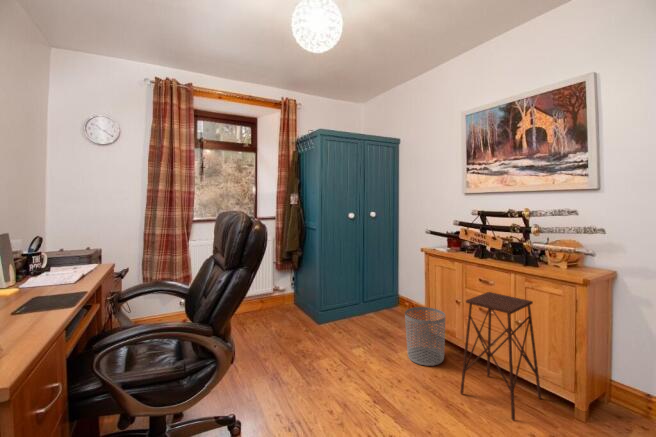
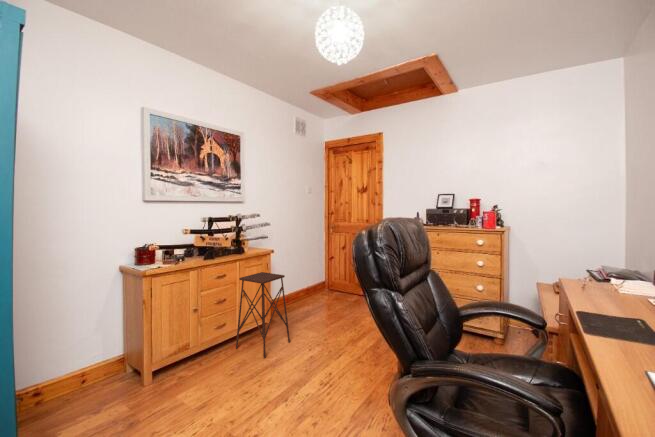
waste bin: present [405,307,445,366] -> none [173,321,220,389]

